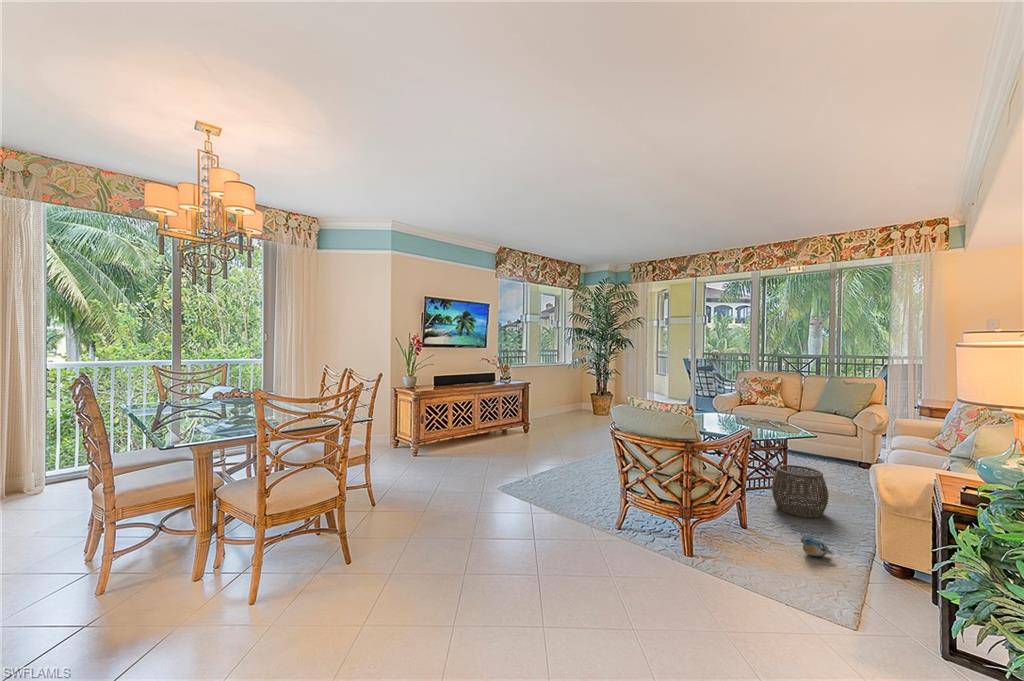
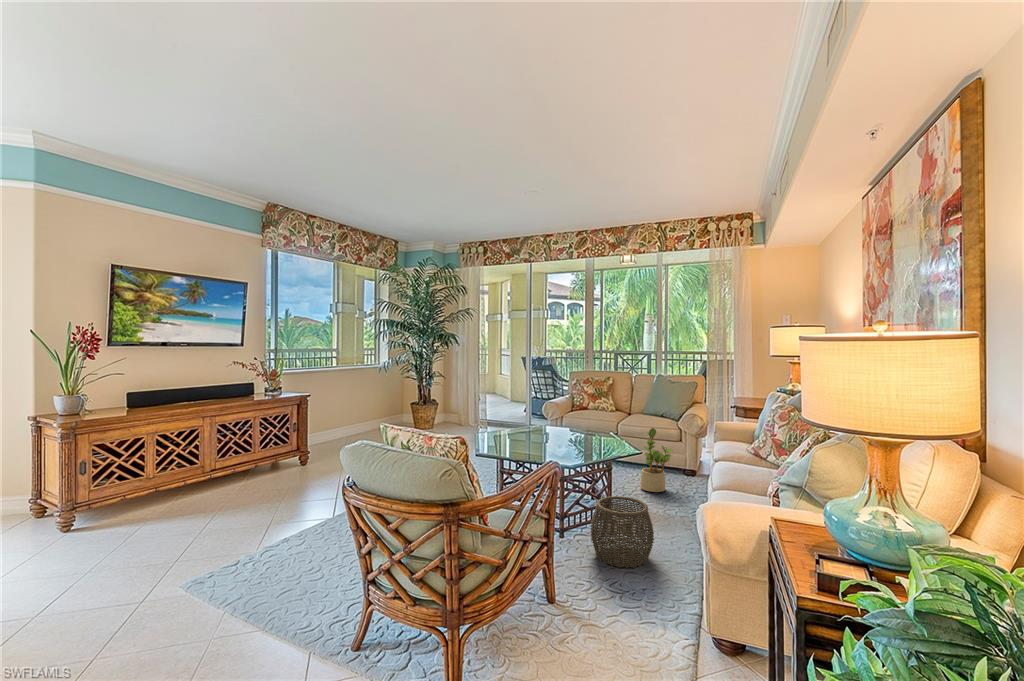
potted plant: none [813,419,847,474] -> present [640,428,674,492]
plush toy: present [801,534,834,556] -> none [617,613,657,644]

